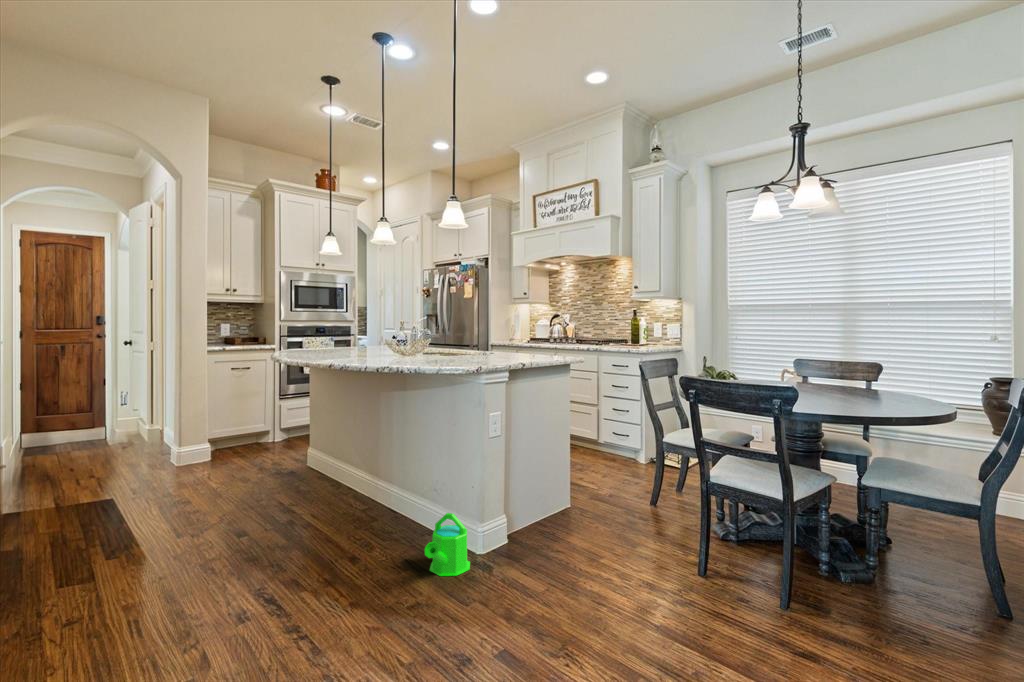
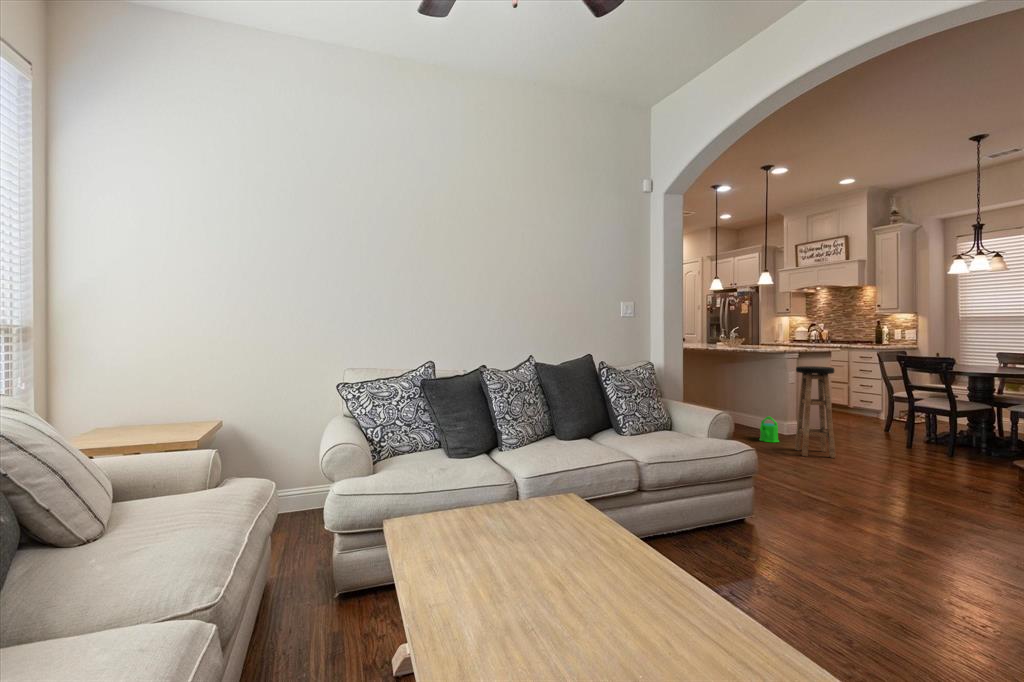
bar stool: none [487,404,570,647] -> present [795,366,836,458]

